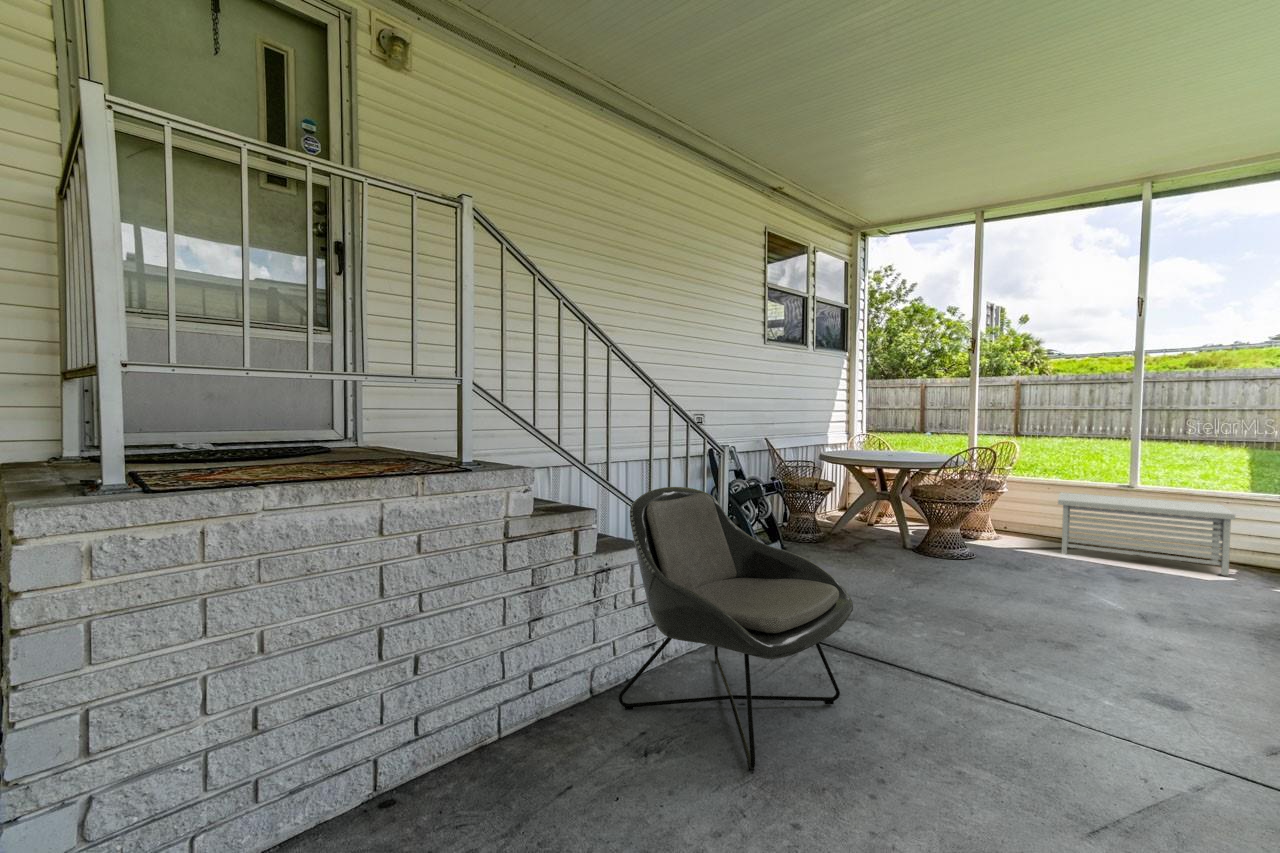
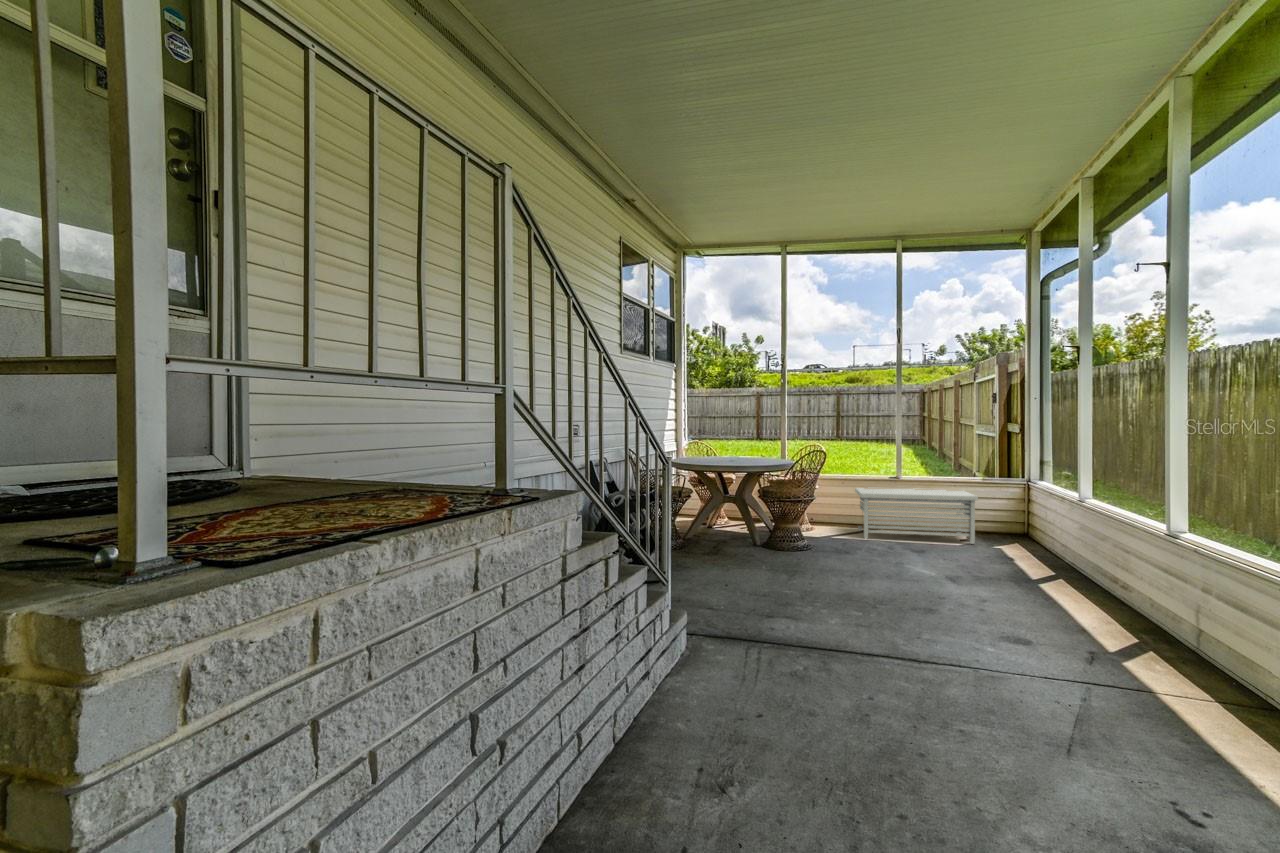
lounge chair: present [618,487,853,771] -> none [651,503,859,782]

